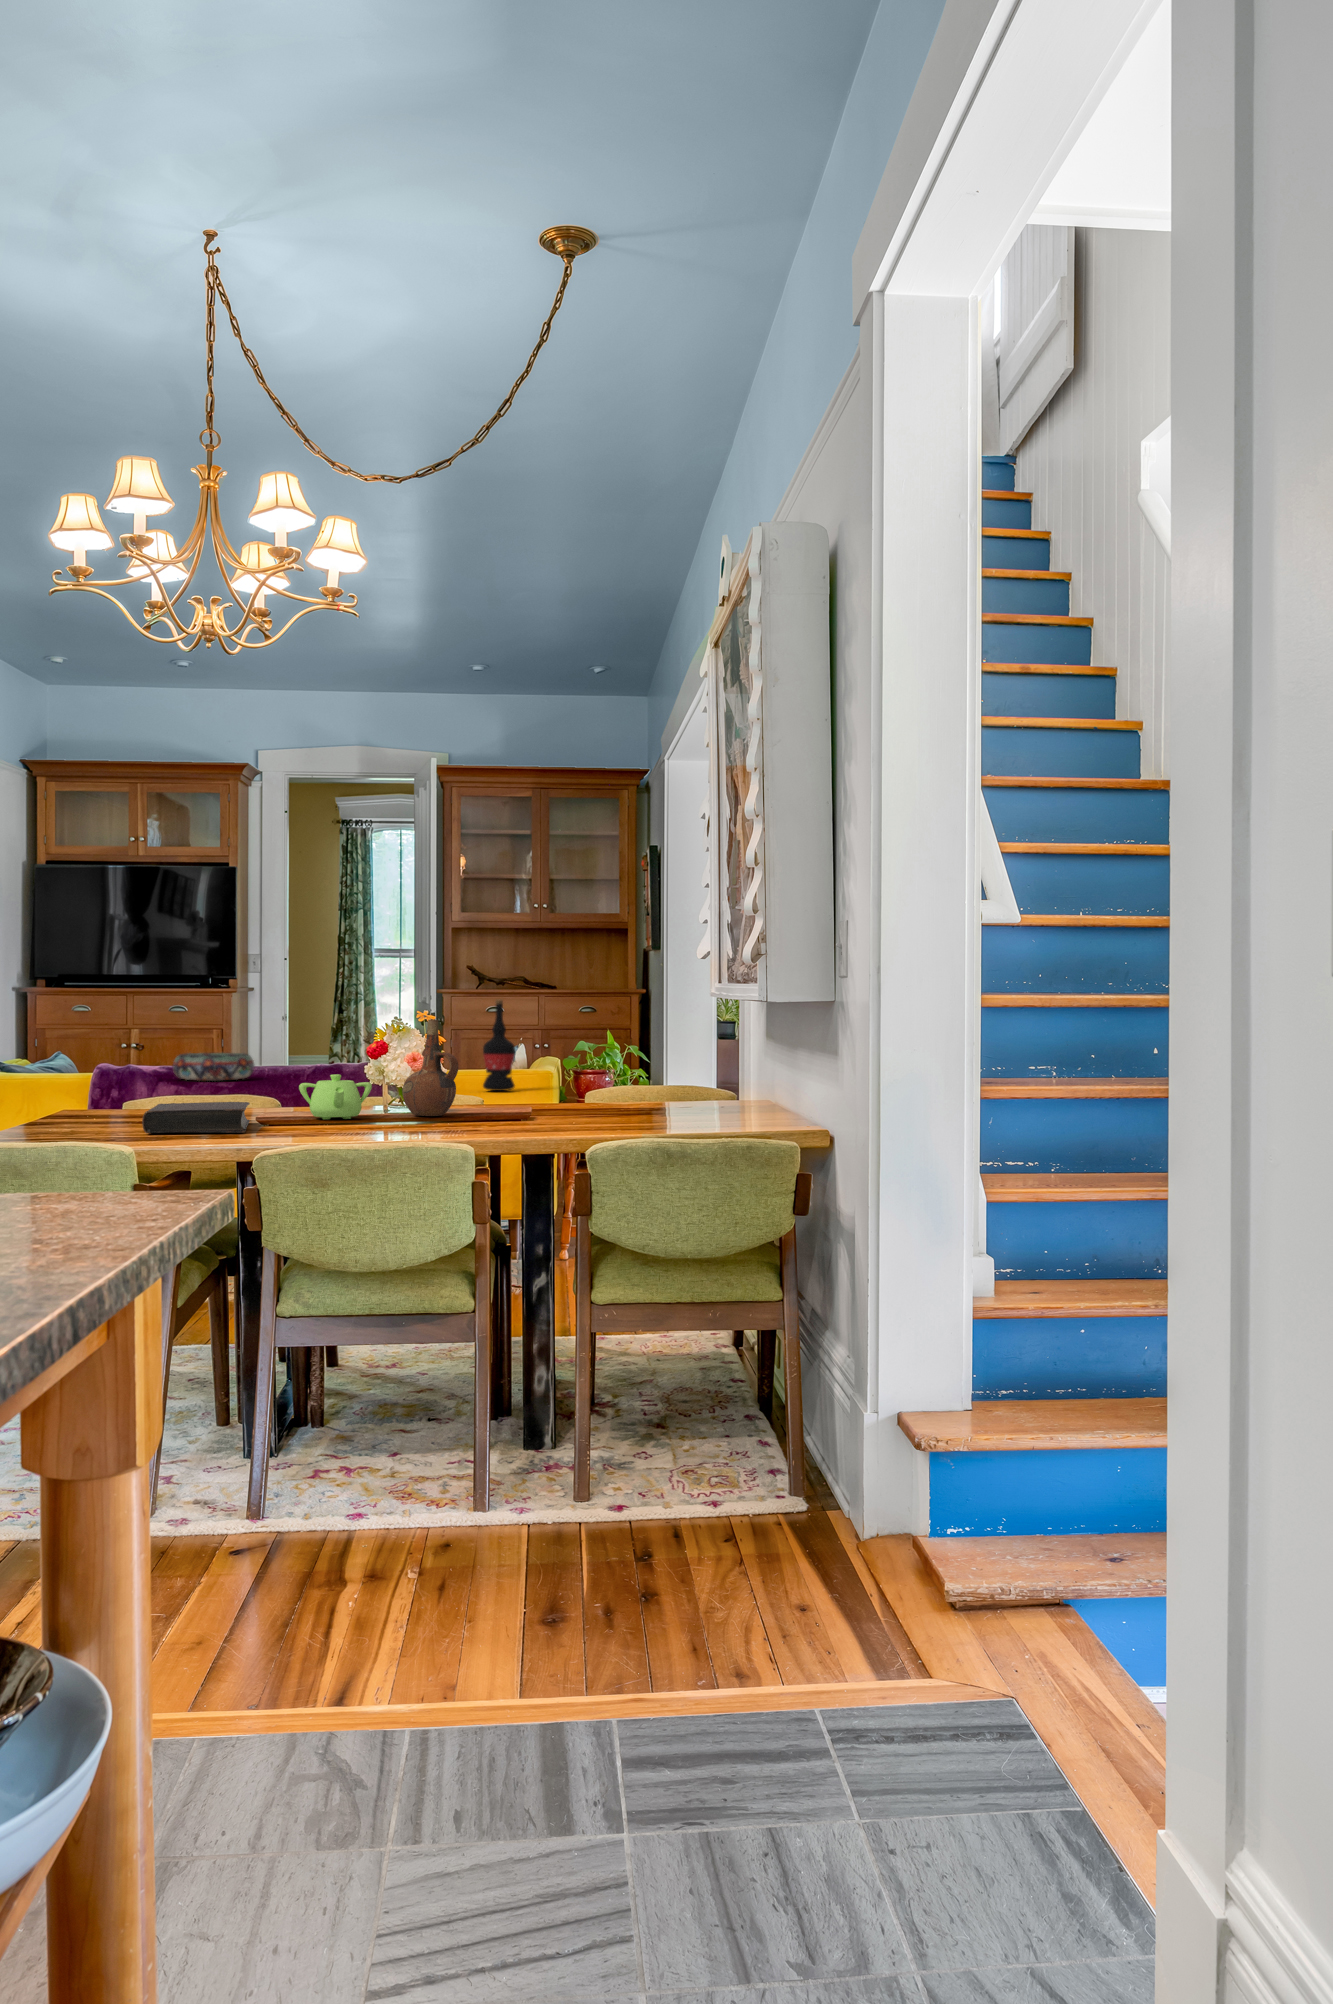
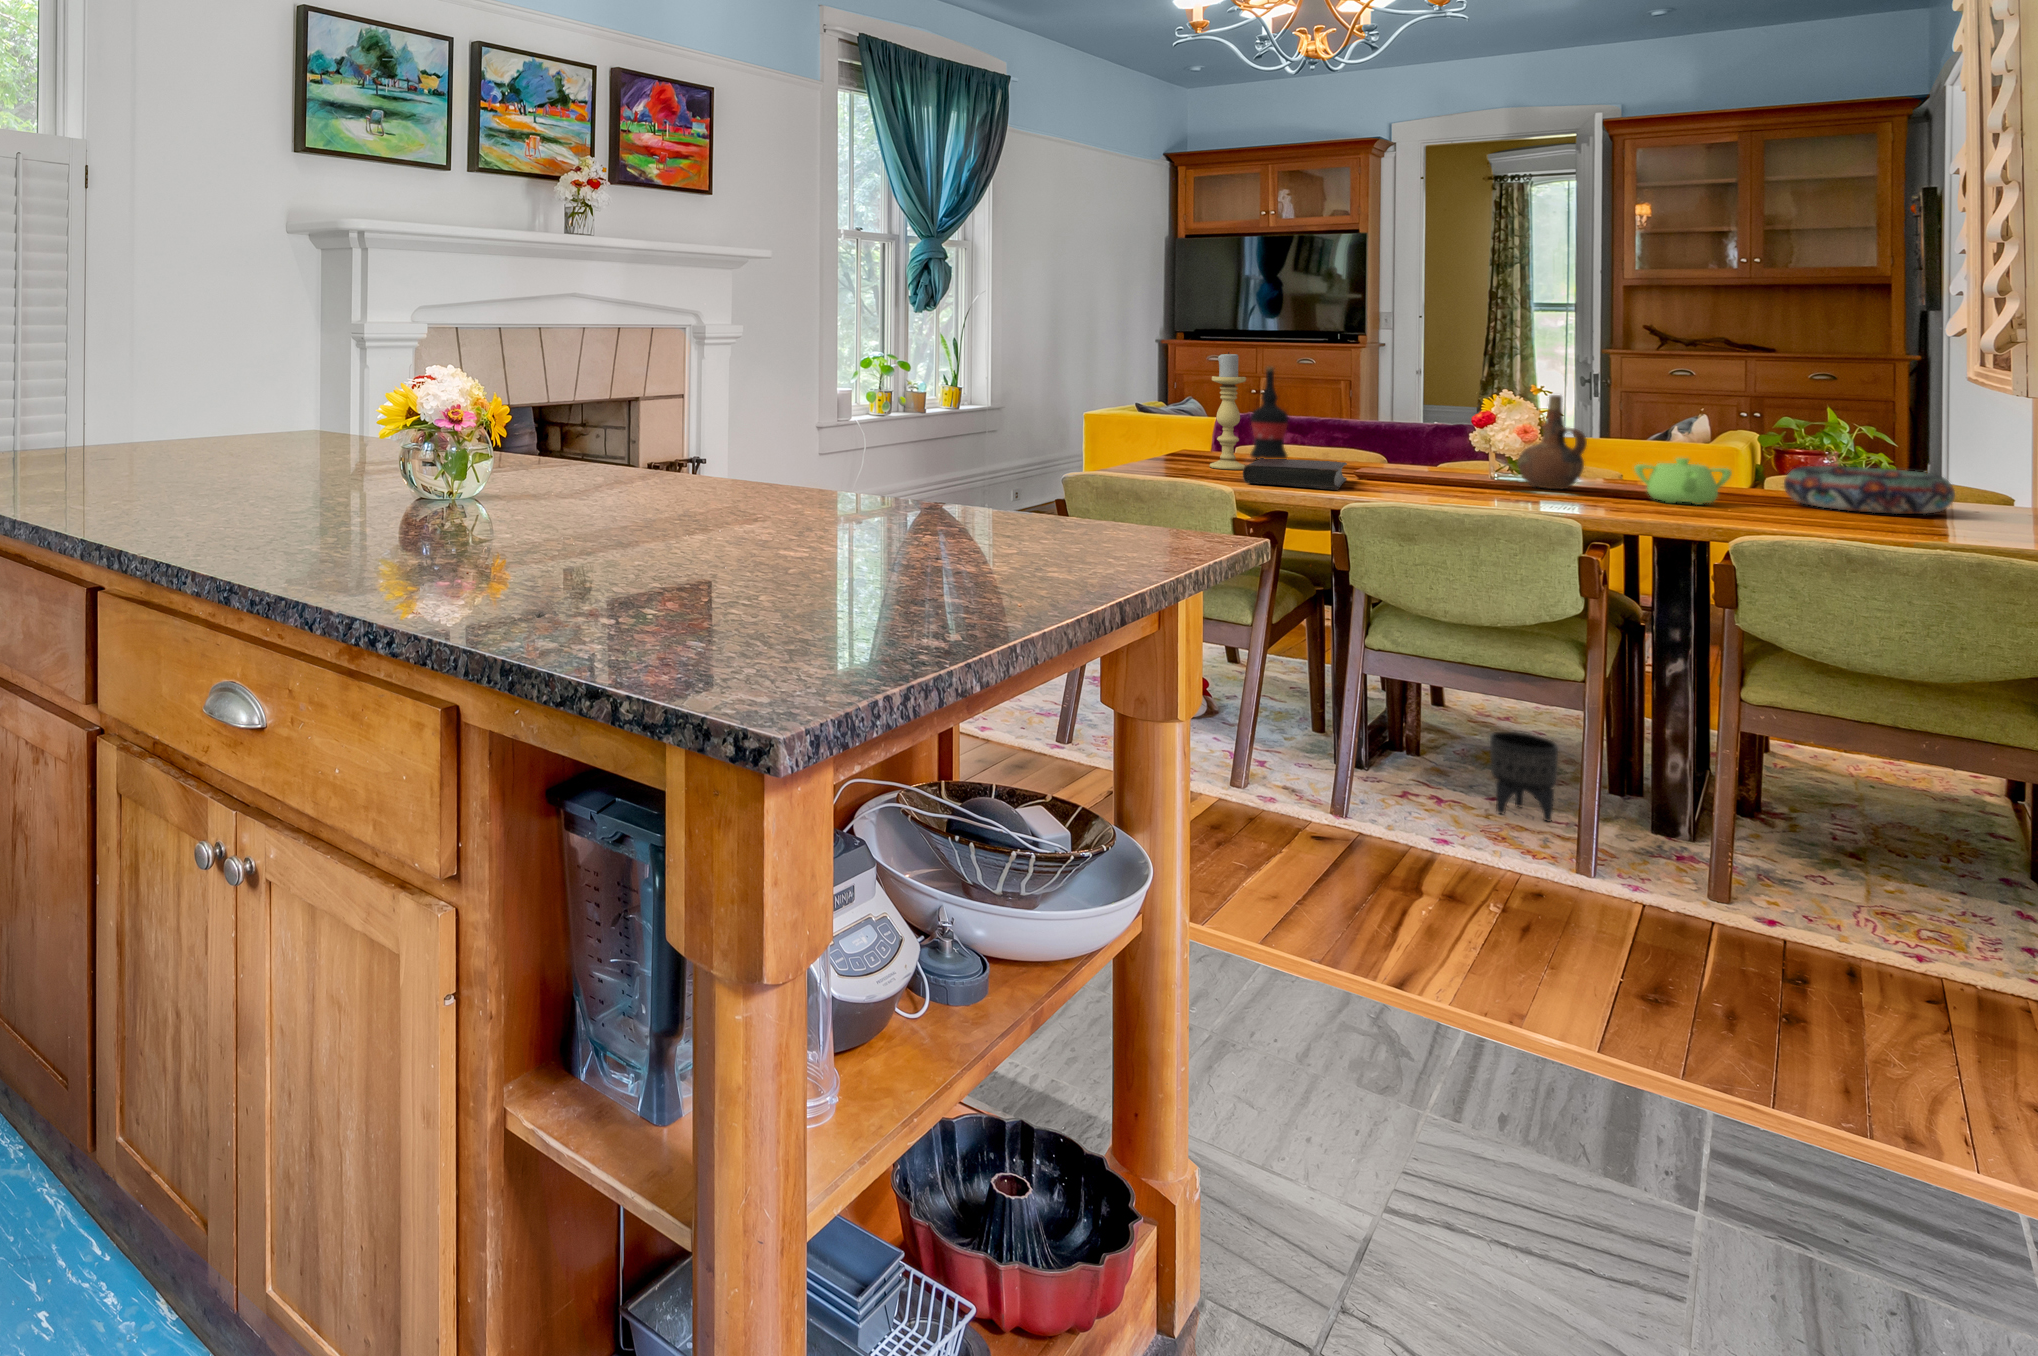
candle holder: none [99,976,141,1121] -> present [1210,352,1246,470]
wine bottle: present [483,1000,515,1091] -> present [1251,367,1288,459]
decorative bowl: present [173,1053,254,1081] -> present [1784,466,1955,514]
teapot: present [299,1074,372,1120] -> present [1634,458,1732,505]
planter: none [391,1374,448,1465] -> present [1490,732,1558,822]

